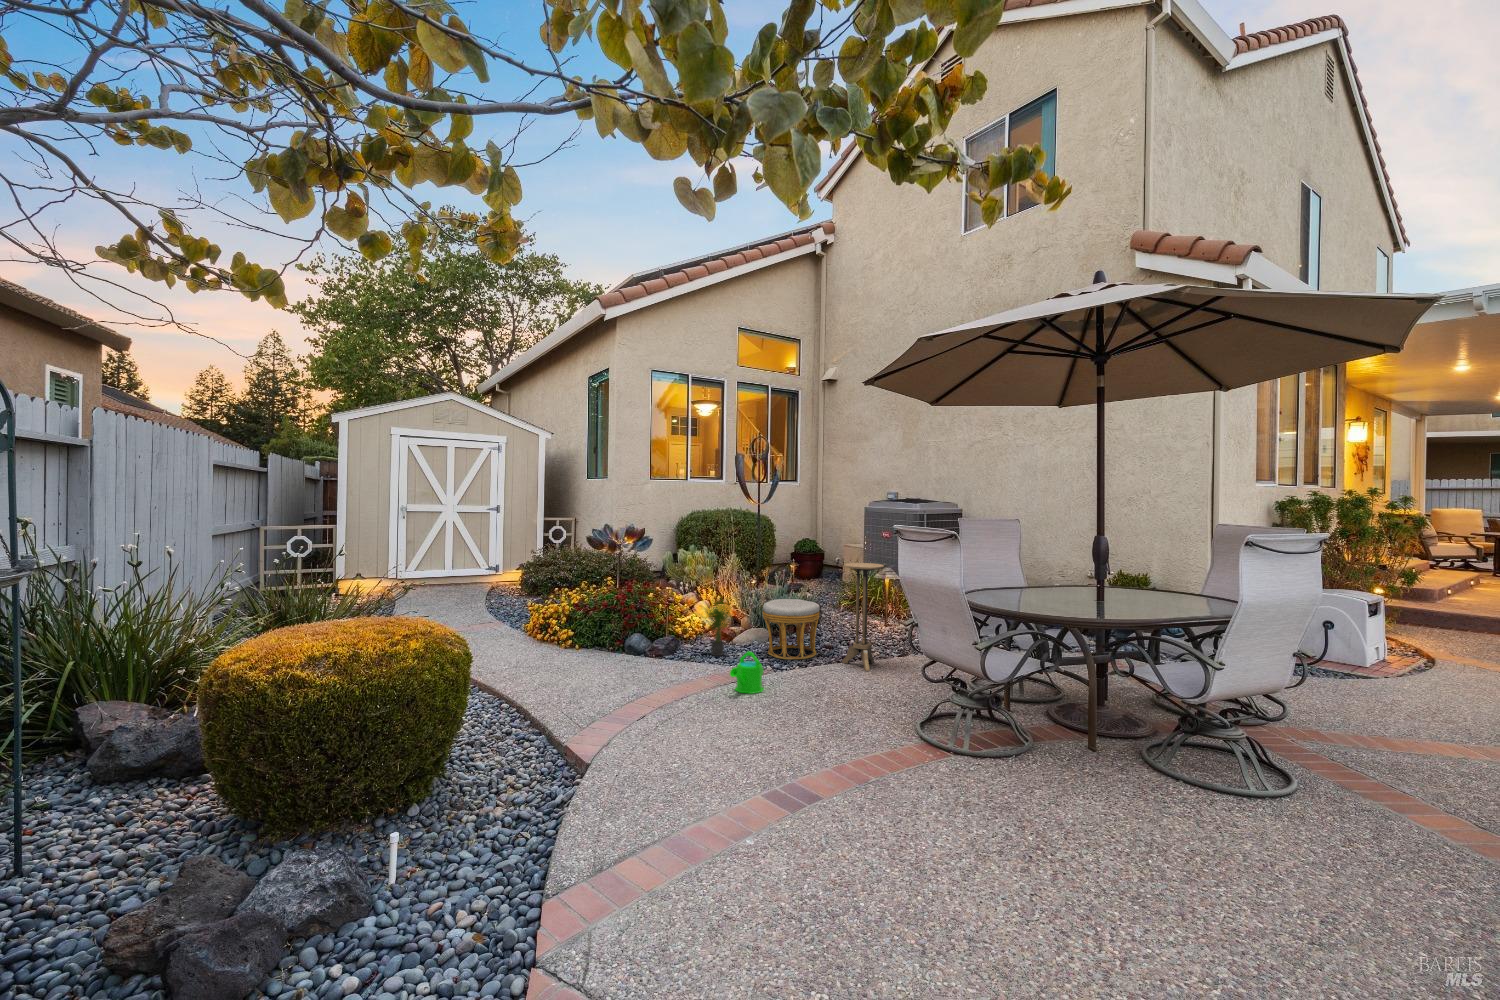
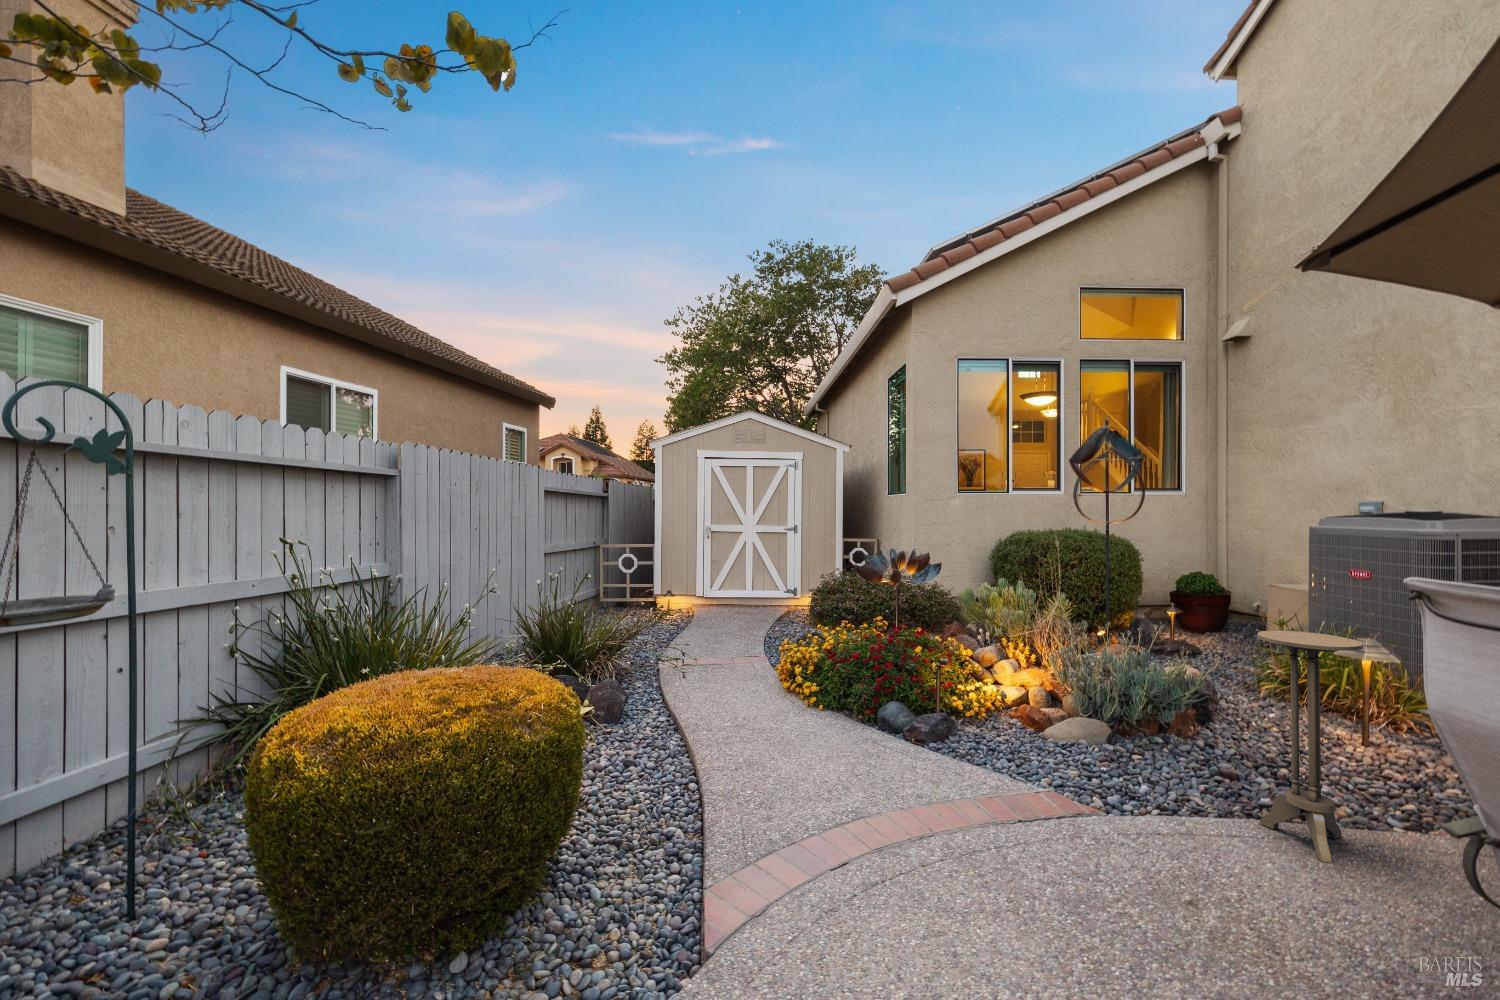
ottoman: present [763,599,820,660] -> none [1089,678,1206,798]
potted plant: present [702,601,732,656] -> none [966,655,1043,760]
watering can: present [730,651,764,694] -> none [995,784,1073,871]

